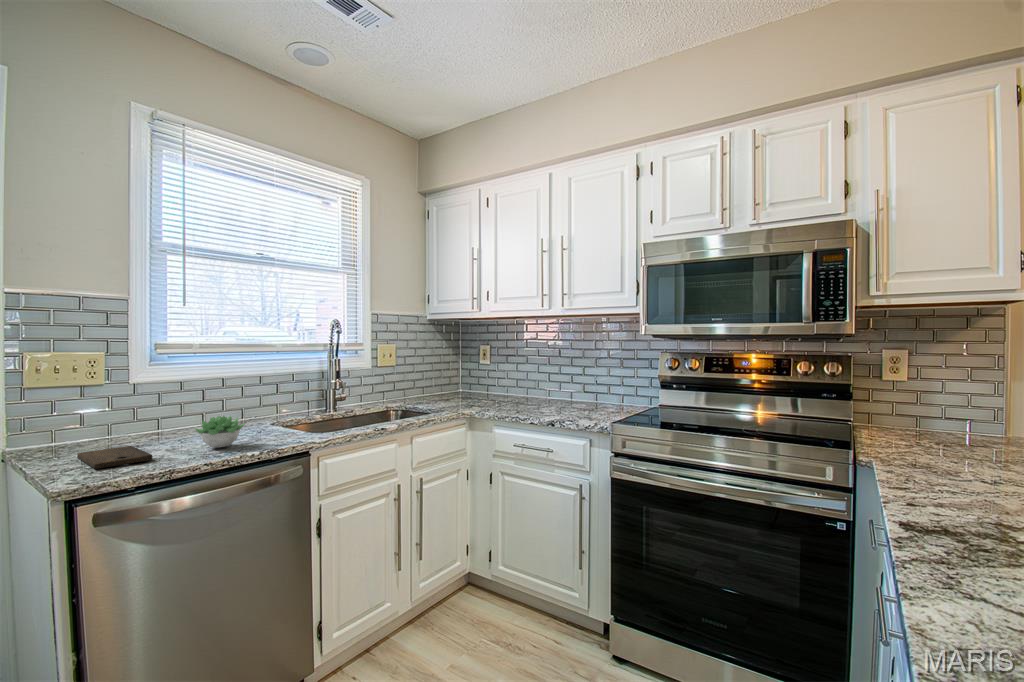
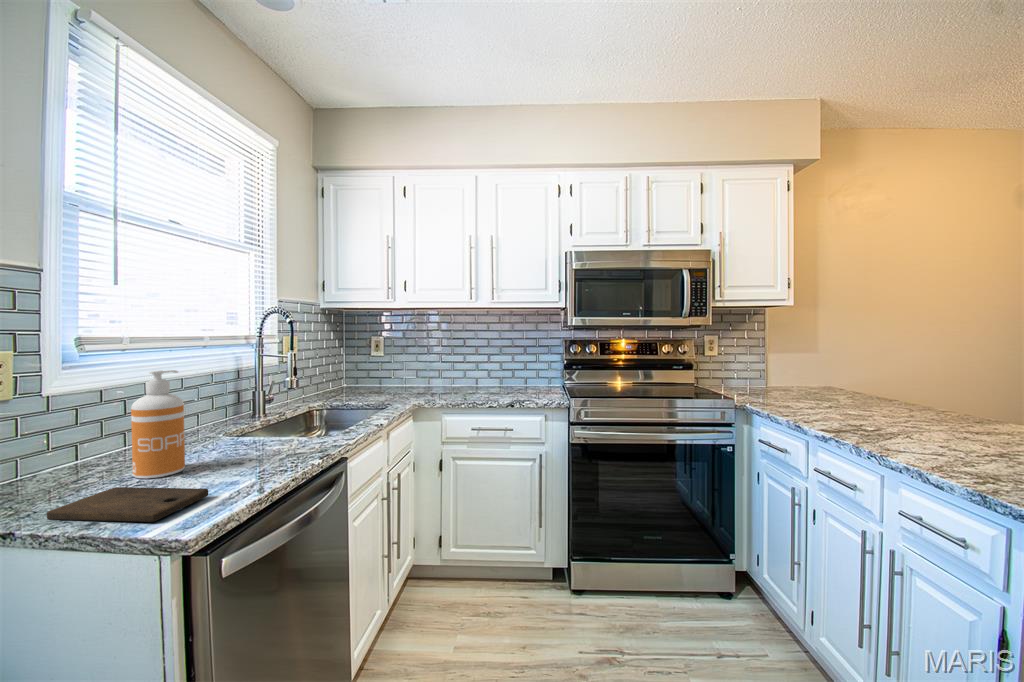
soap dispenser: none [161,370,197,444] -> present [131,370,185,479]
succulent plant: present [195,416,245,447] -> none [217,427,283,469]

